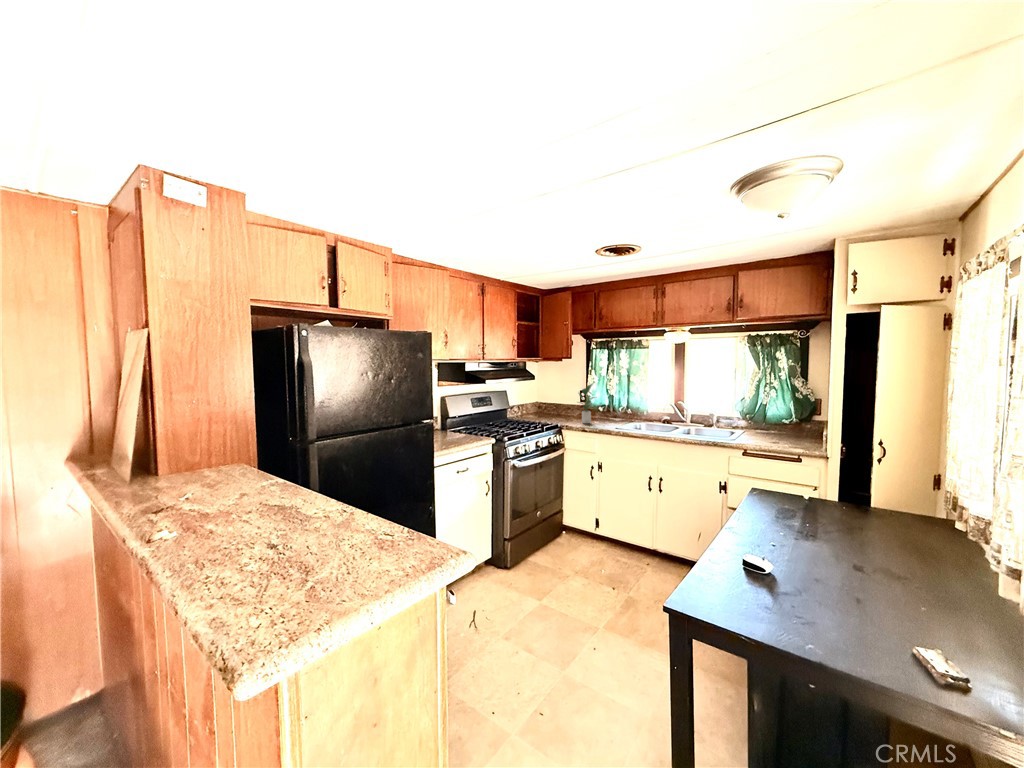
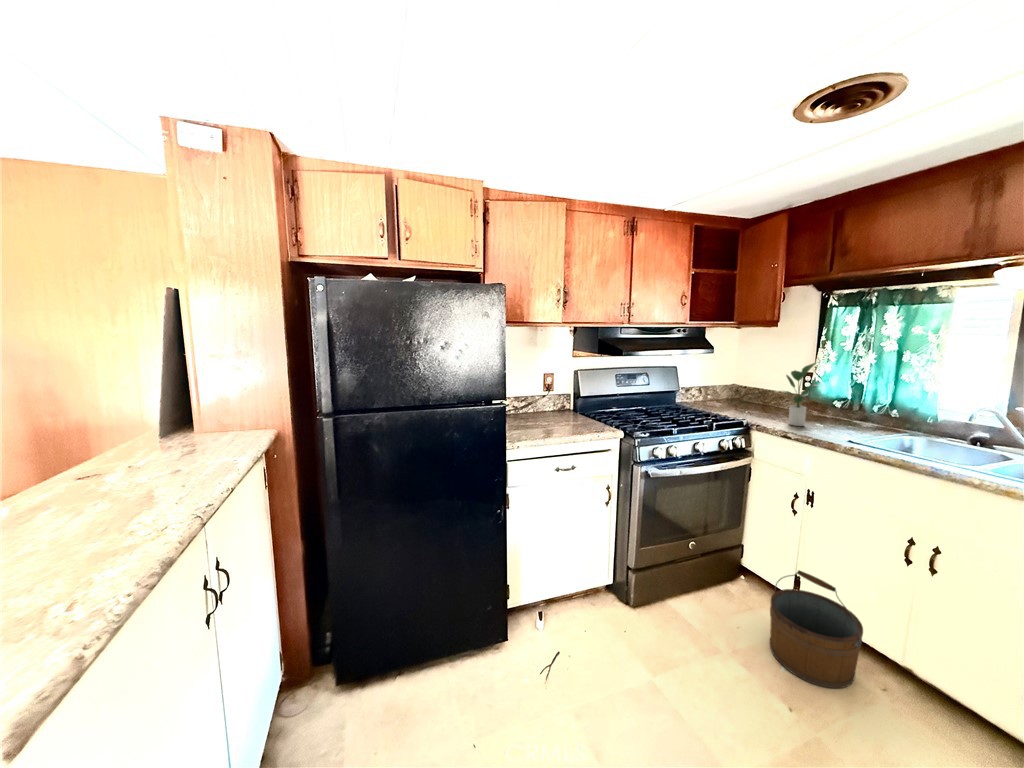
bucket: none [592,509,639,574] -> present [770,570,863,688]

